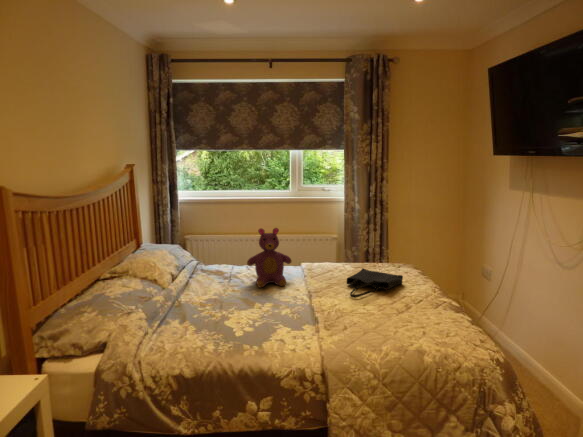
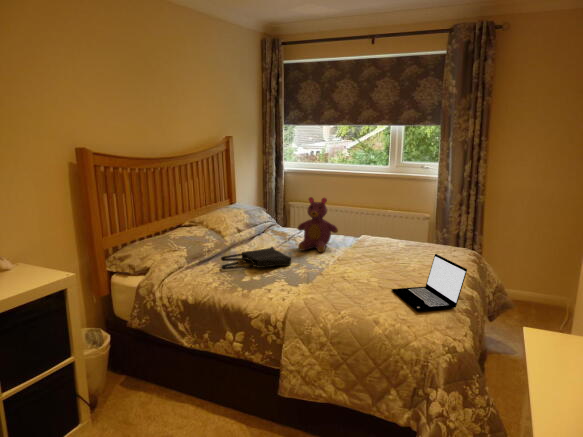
tote bag: present [347,268,403,297] -> present [221,247,291,269]
laptop computer: none [394,273,469,332] -> present [392,254,467,311]

